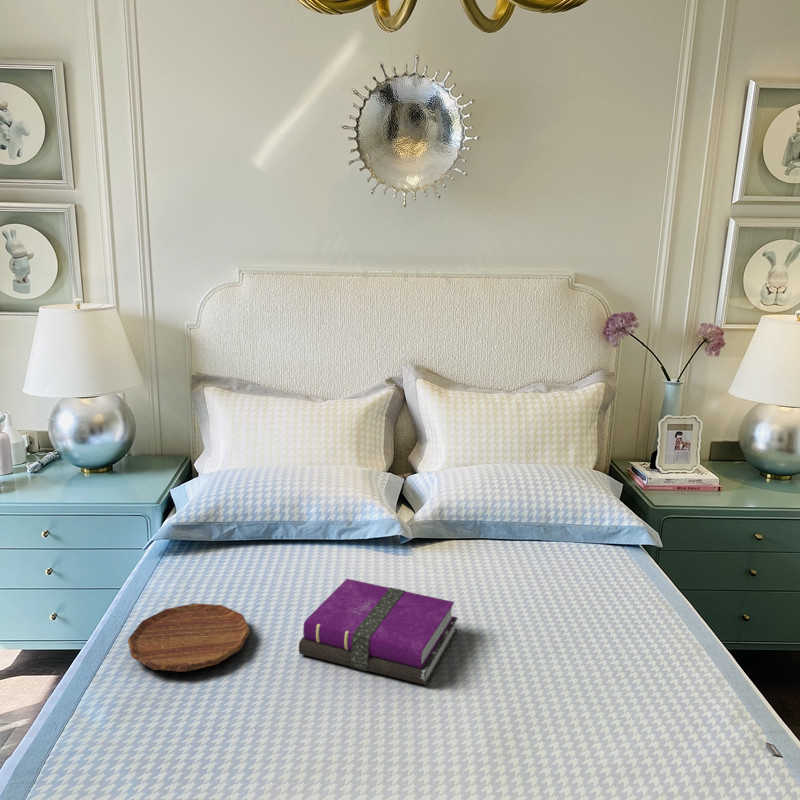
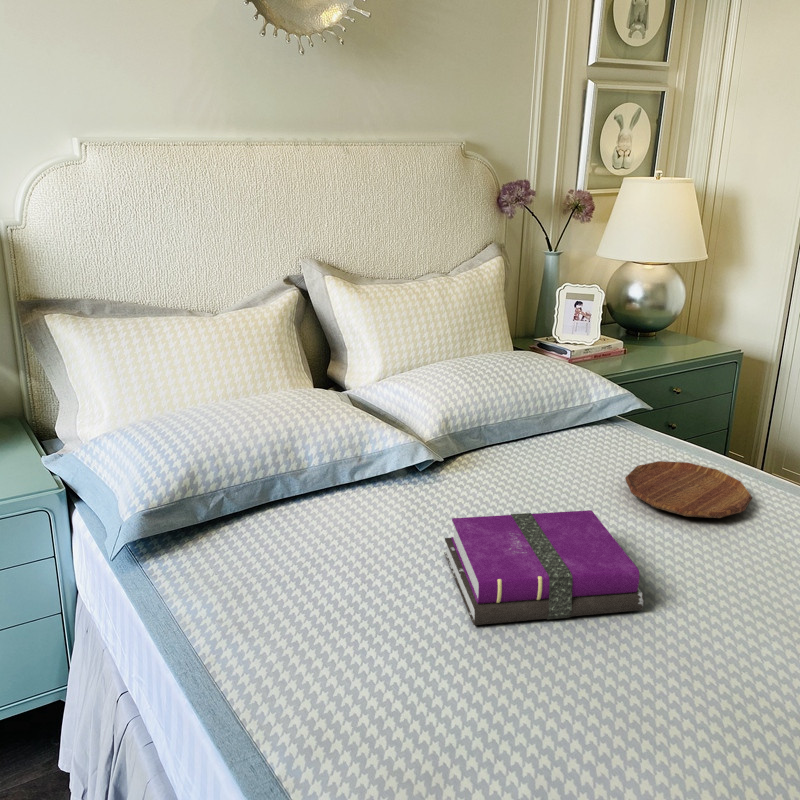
tray: present [128,603,250,672] -> present [625,461,752,518]

